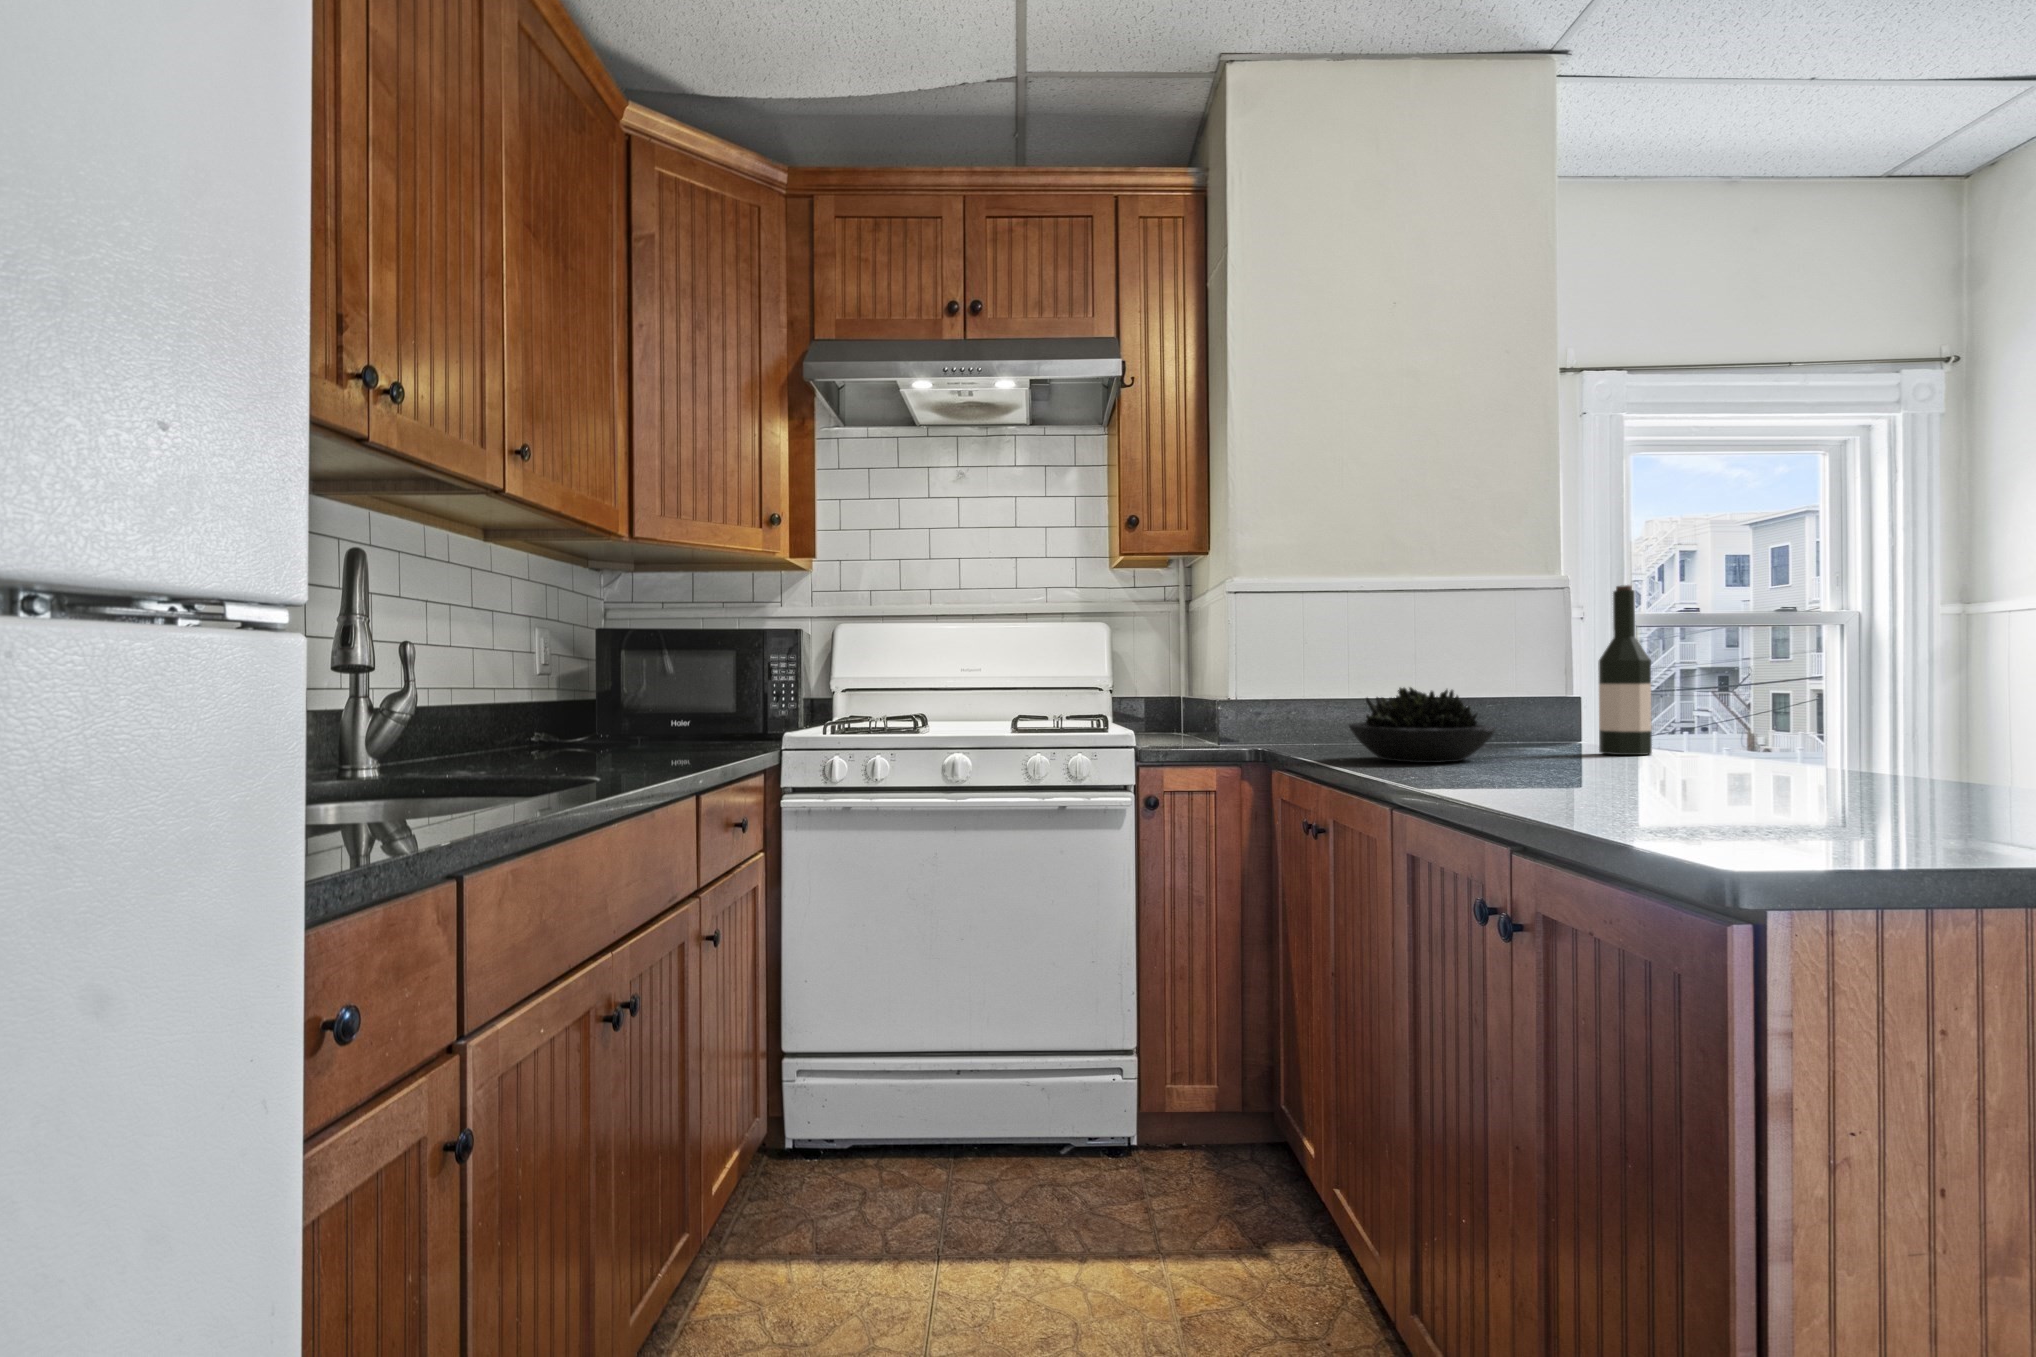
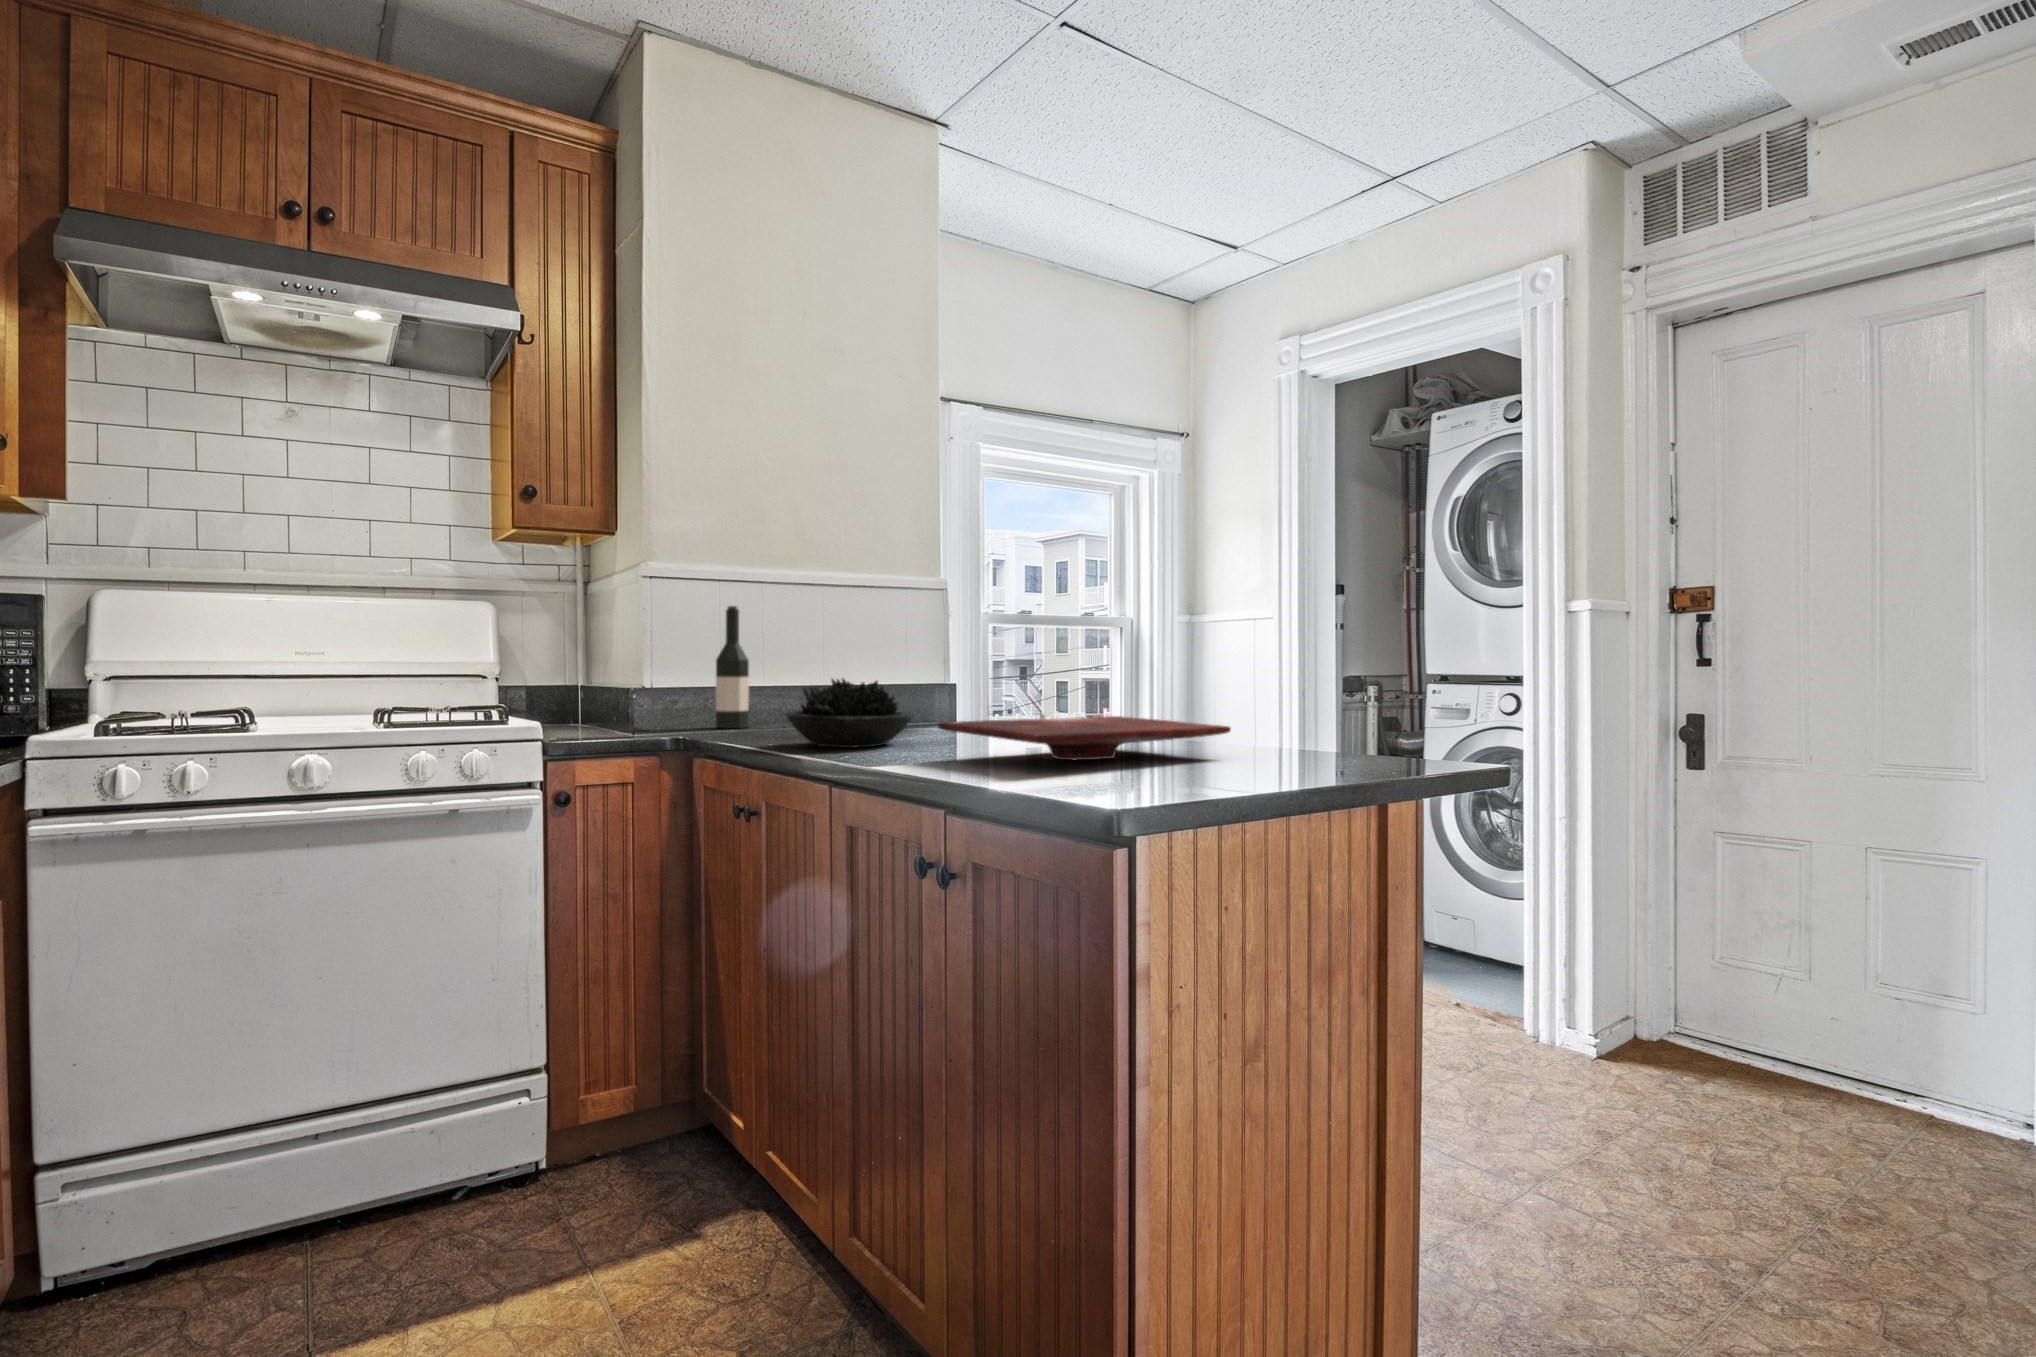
wine bottle: present [1598,585,1652,755] -> present [716,606,749,728]
cutting board: none [1500,732,1941,784] -> present [938,716,1231,760]

